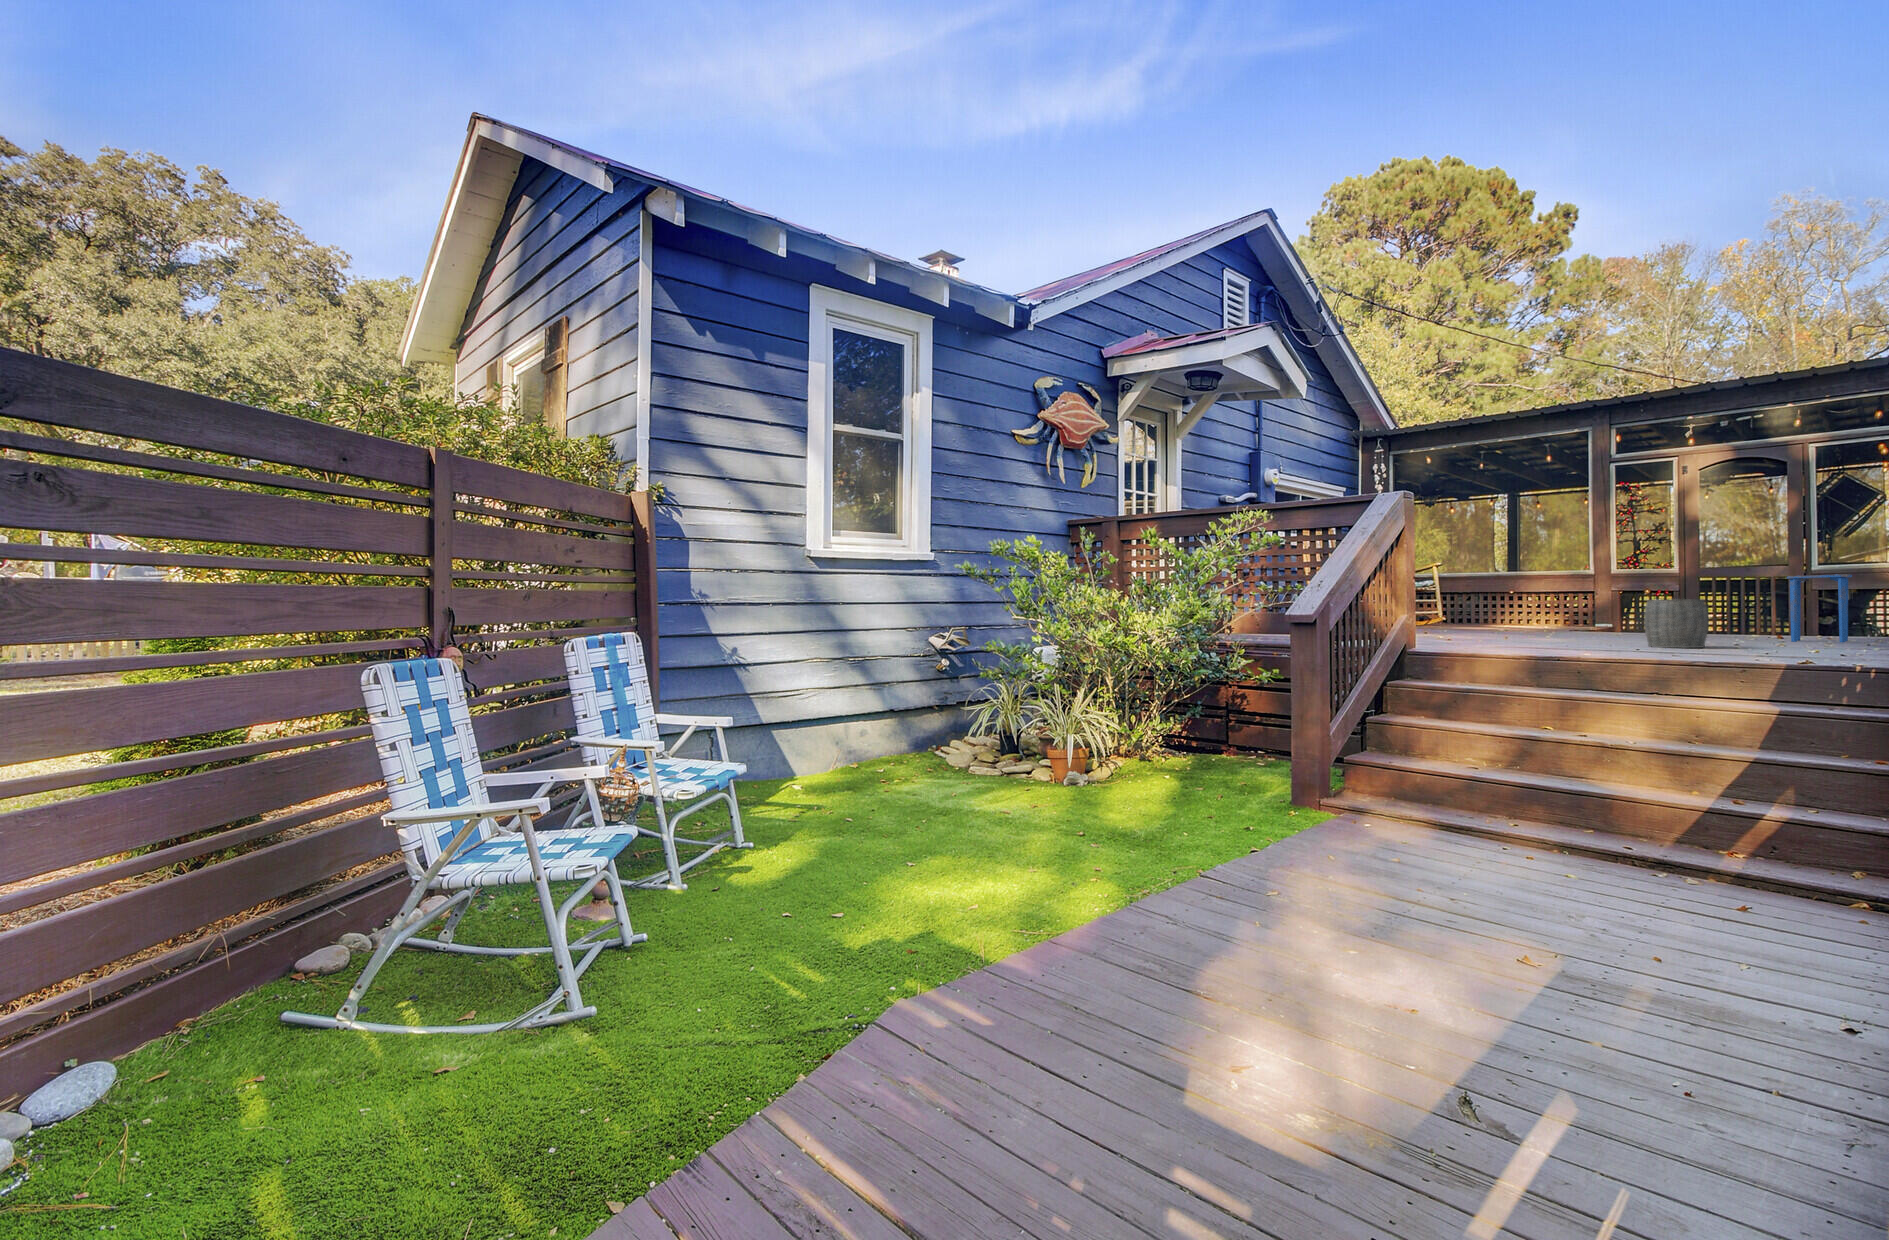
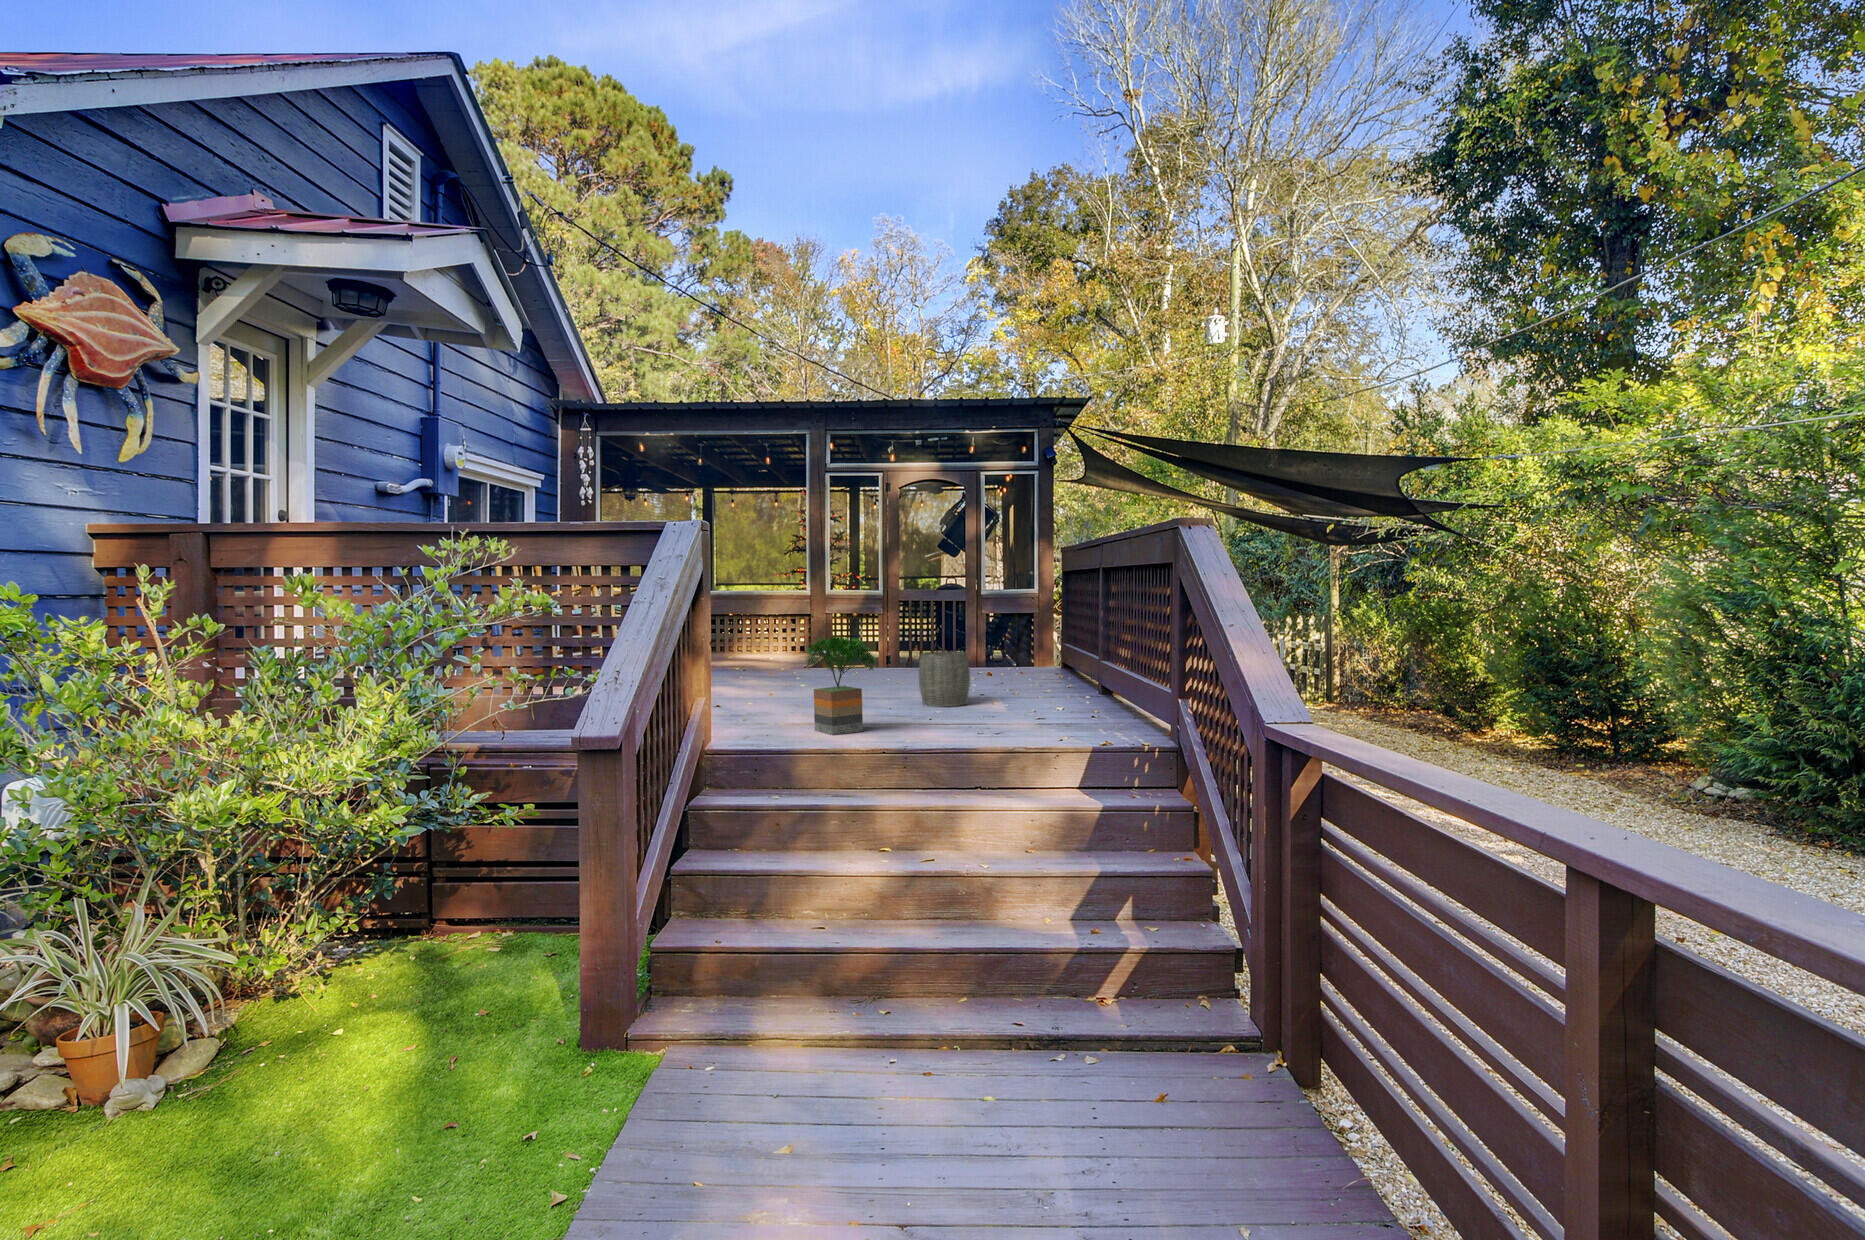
potted tree: none [1492,571,1563,650] -> present [807,637,876,735]
side table: present [1787,574,1852,642] -> none [989,612,1031,677]

